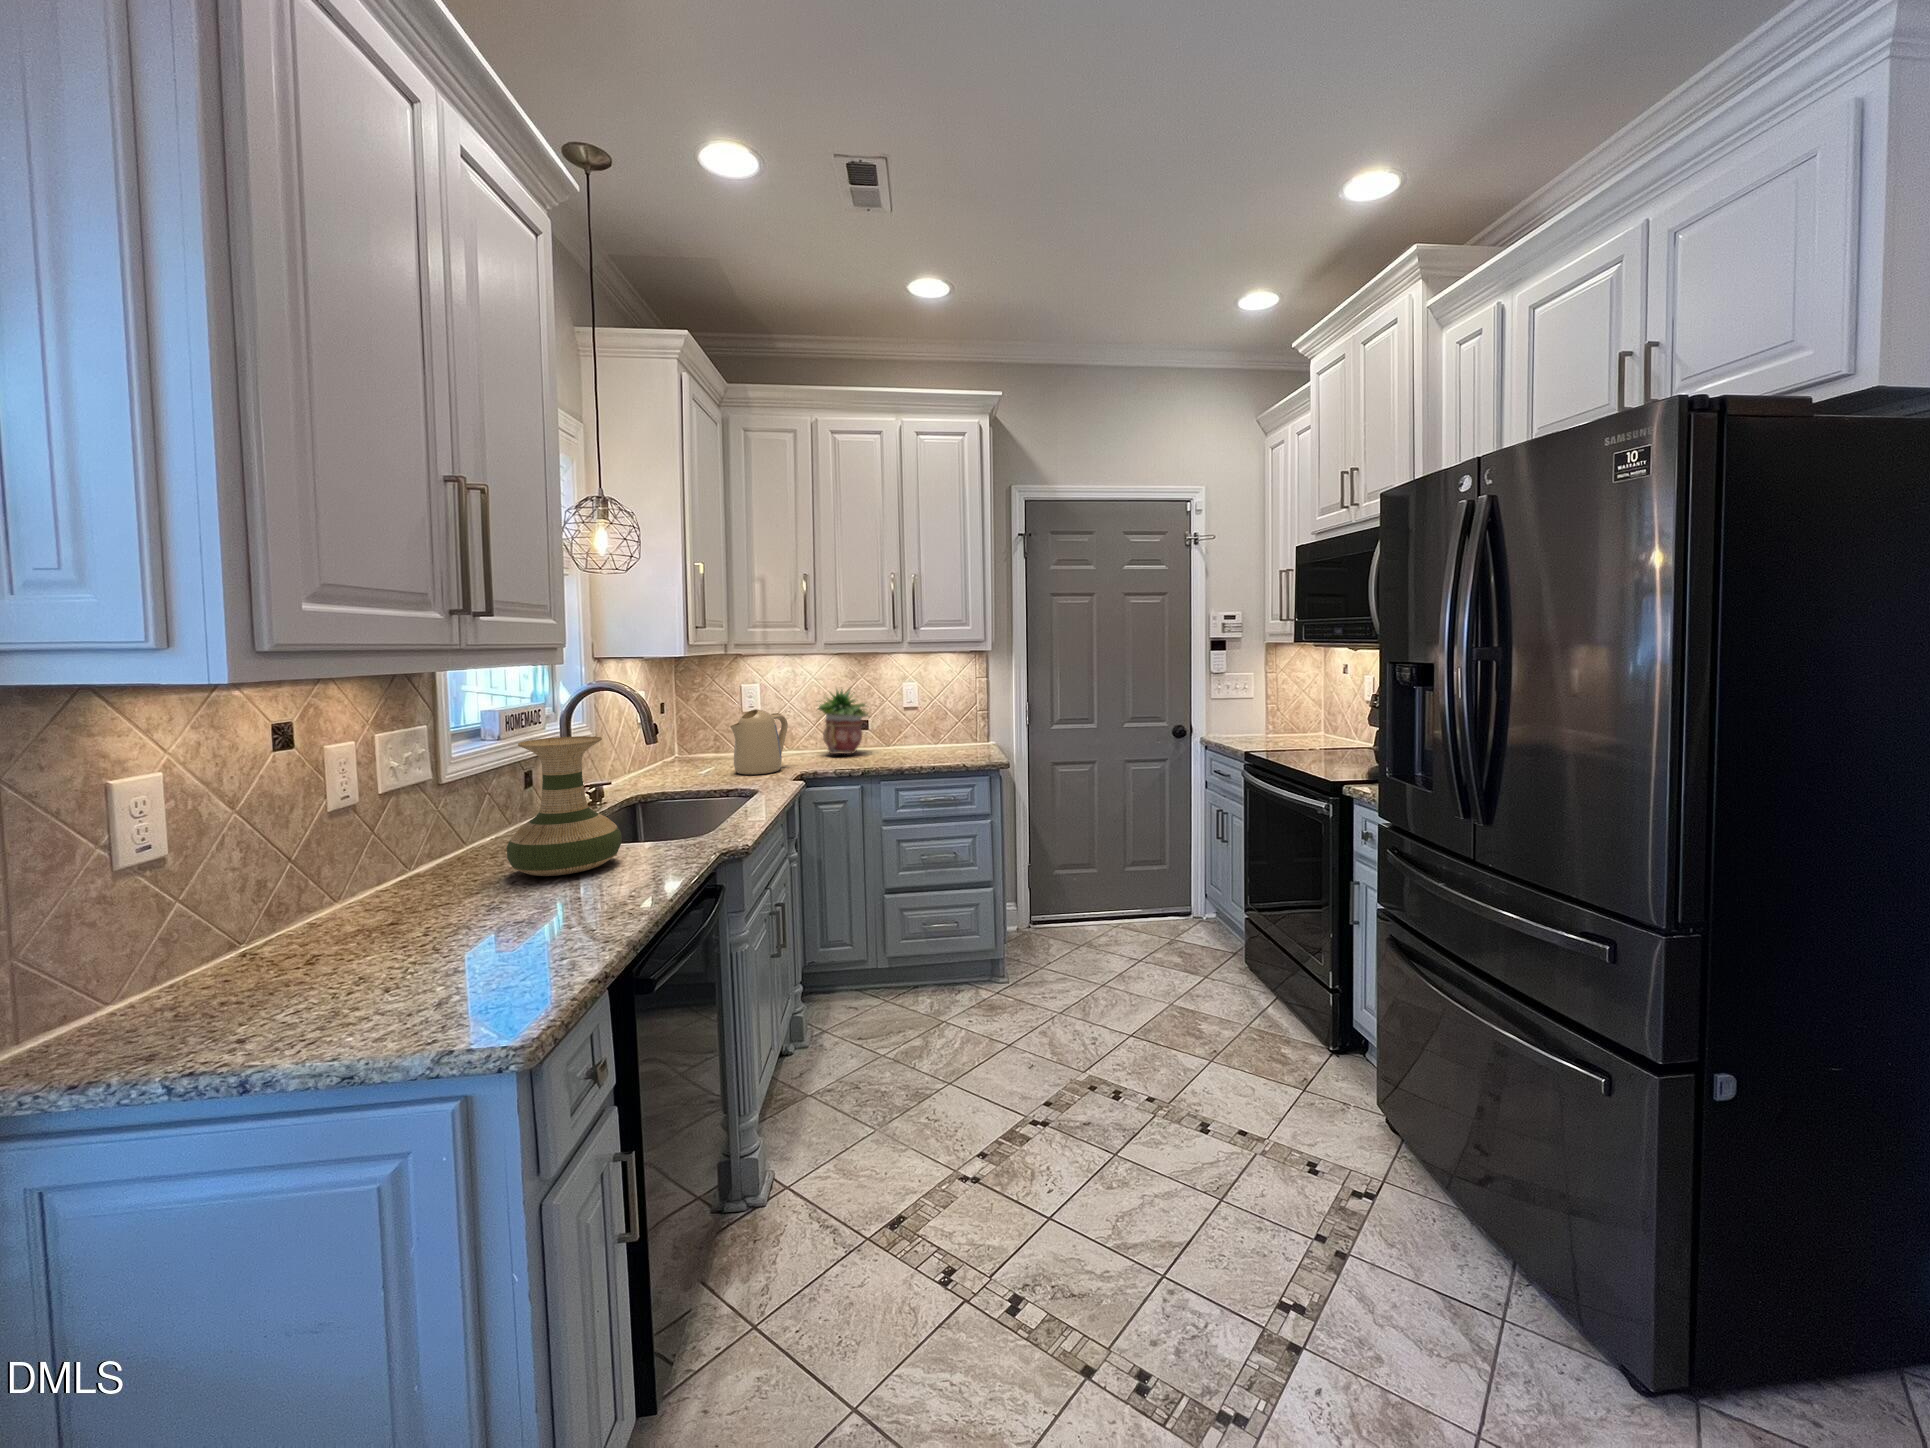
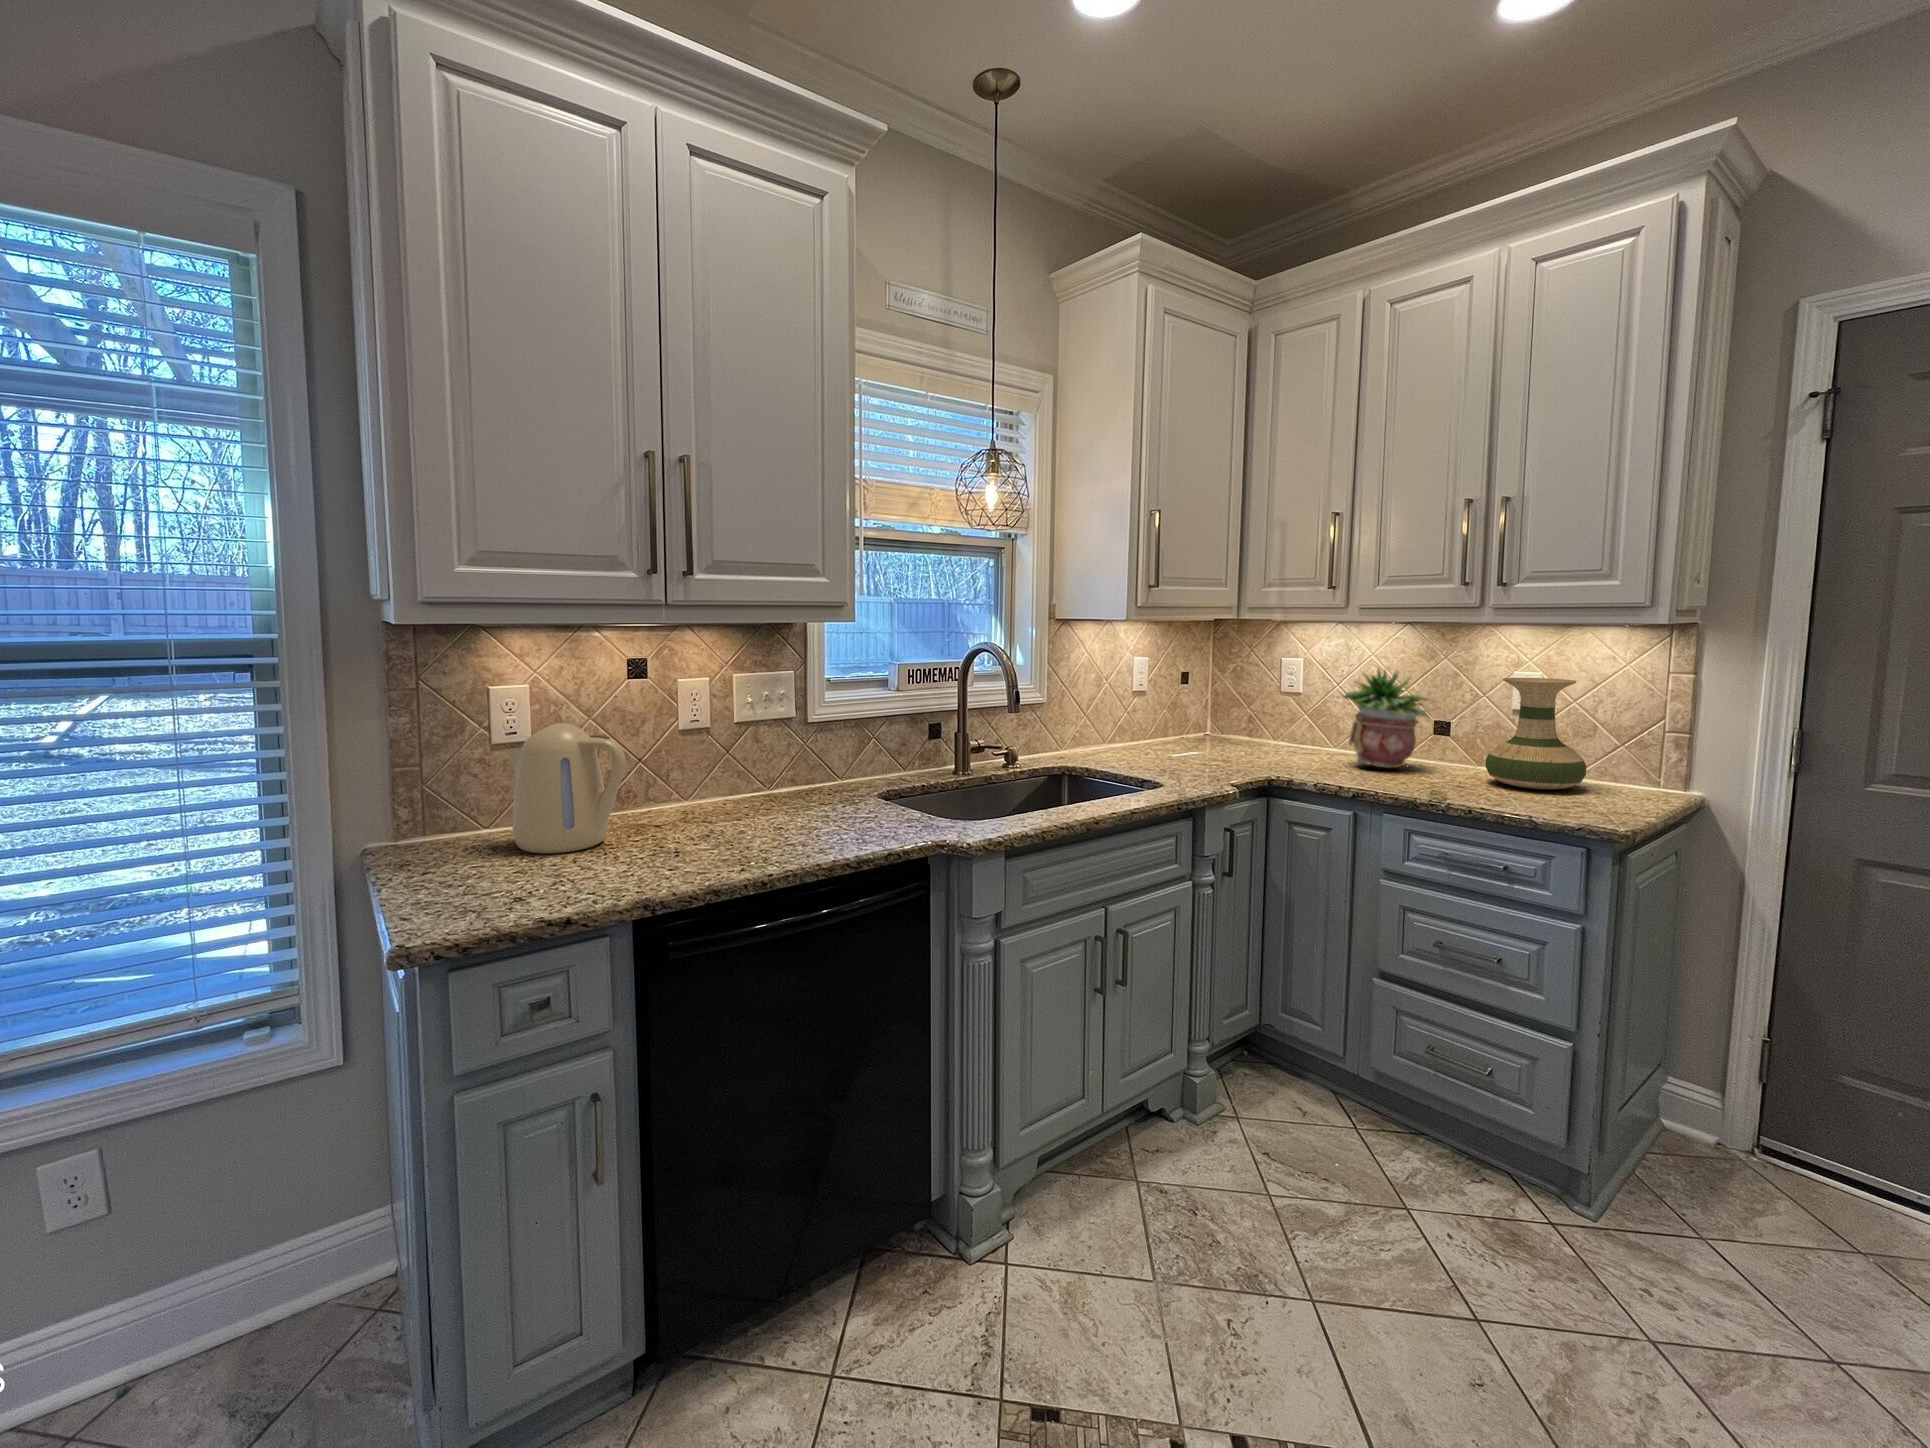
kettle: present [730,709,788,775] -> present [505,723,625,854]
vase: present [507,736,622,876] -> present [1485,678,1586,789]

